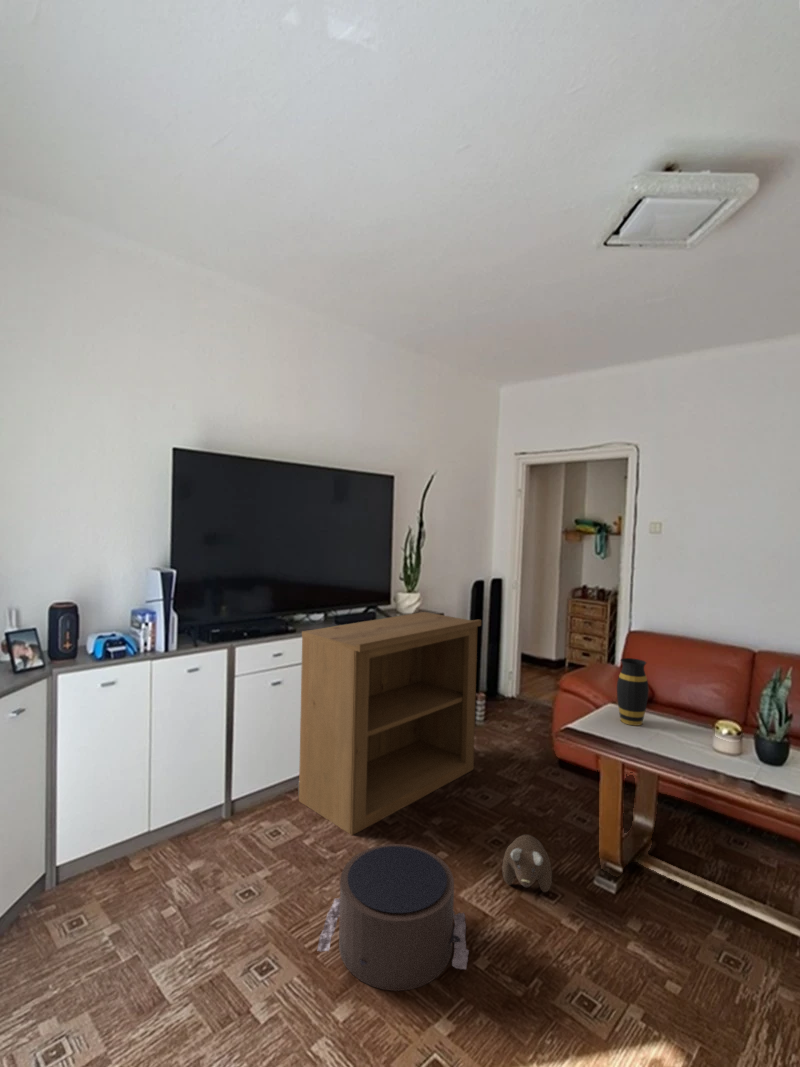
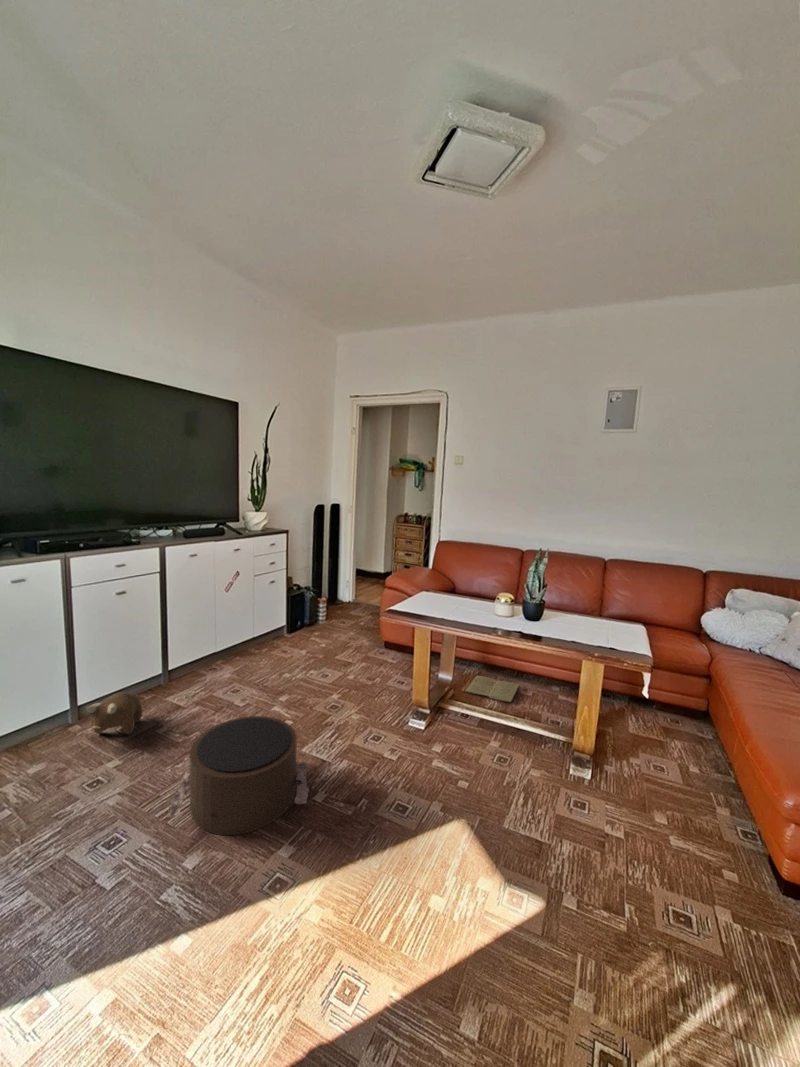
bookshelf: present [298,612,481,835] -> none [149,528,323,719]
vase: present [617,658,649,726] -> none [429,554,452,604]
book: none [673,825,759,876] -> present [465,676,519,703]
plush toy: present [502,835,552,892] -> present [86,692,142,734]

